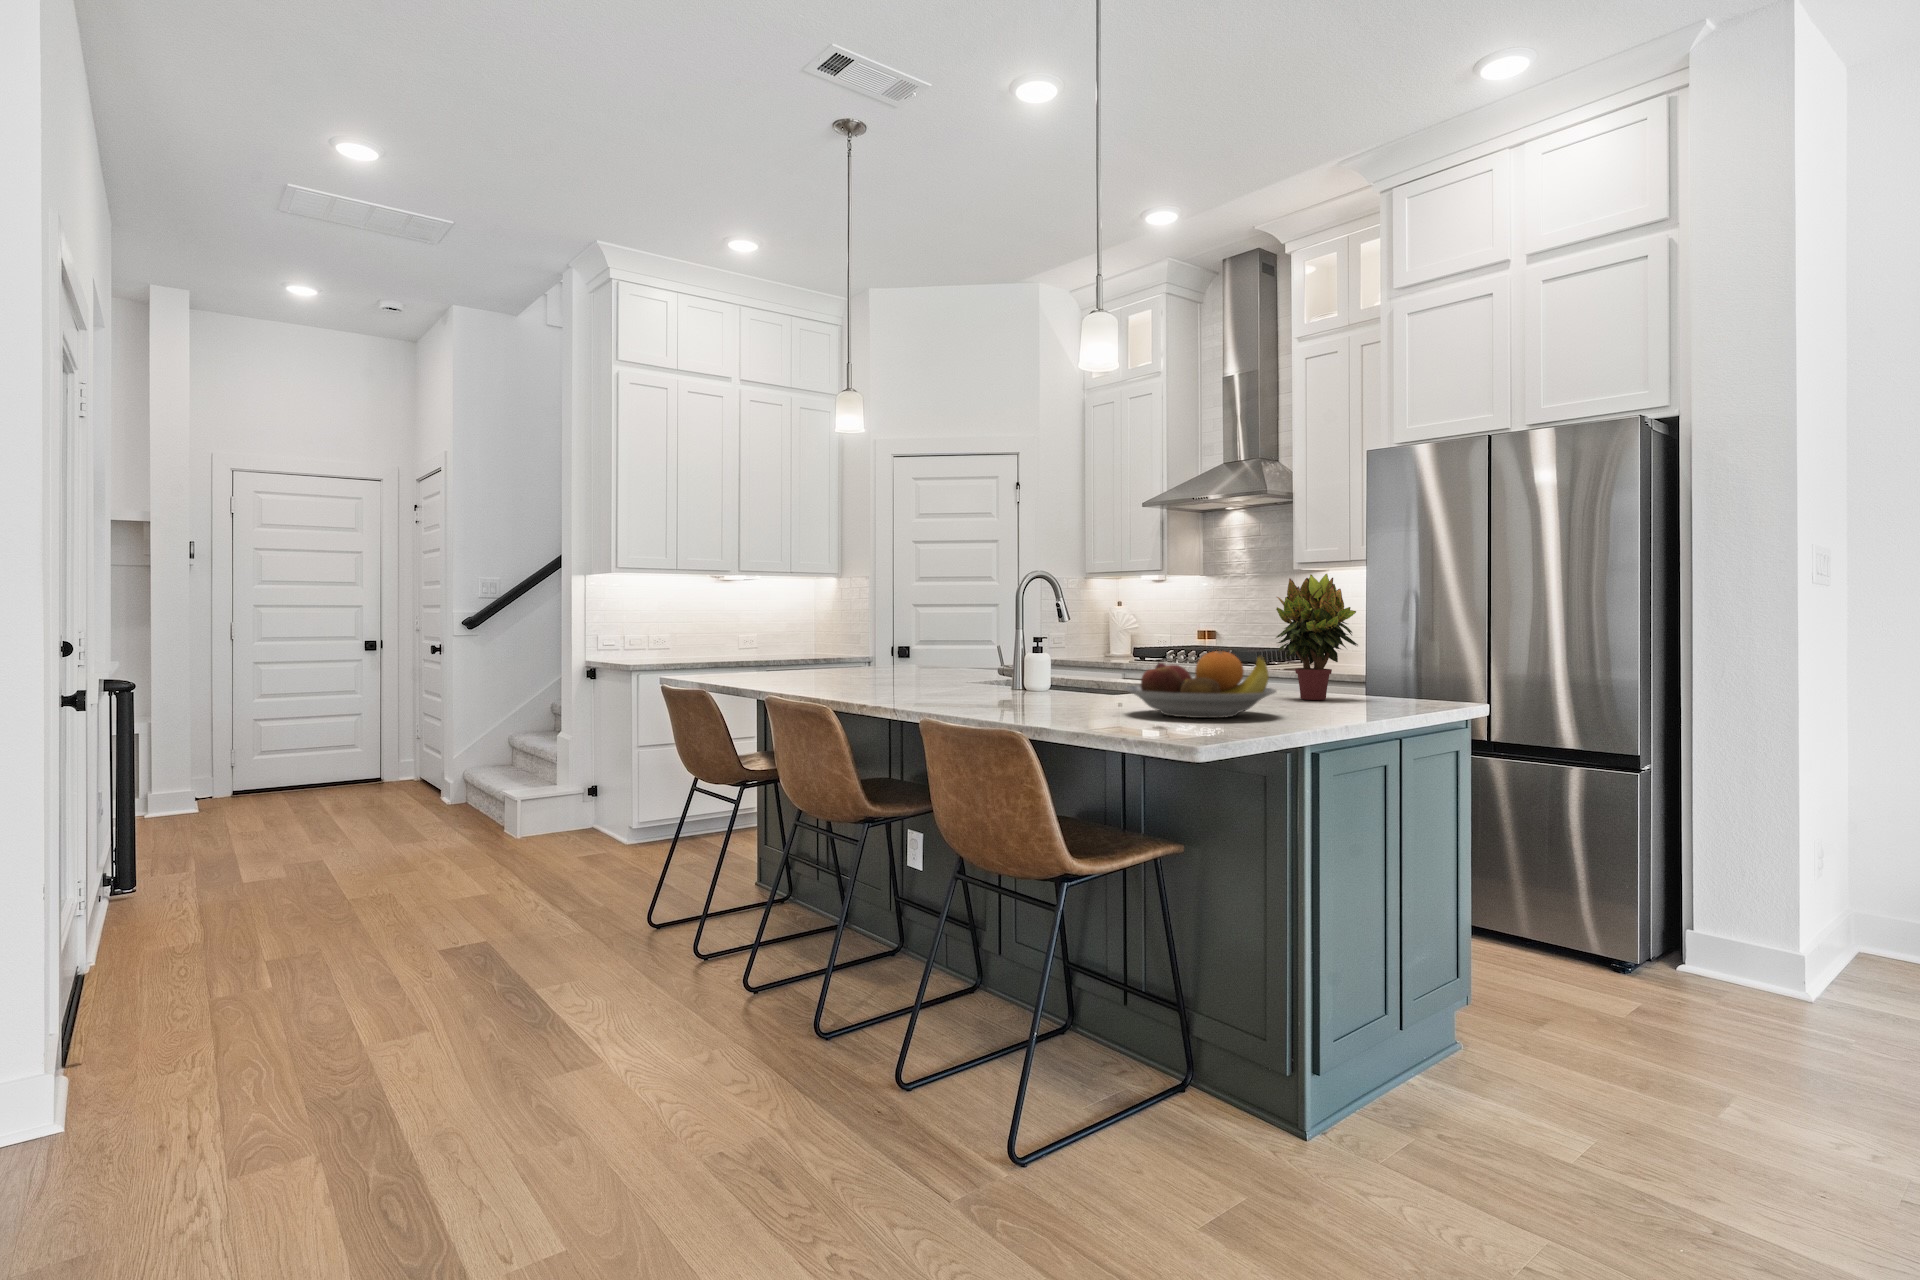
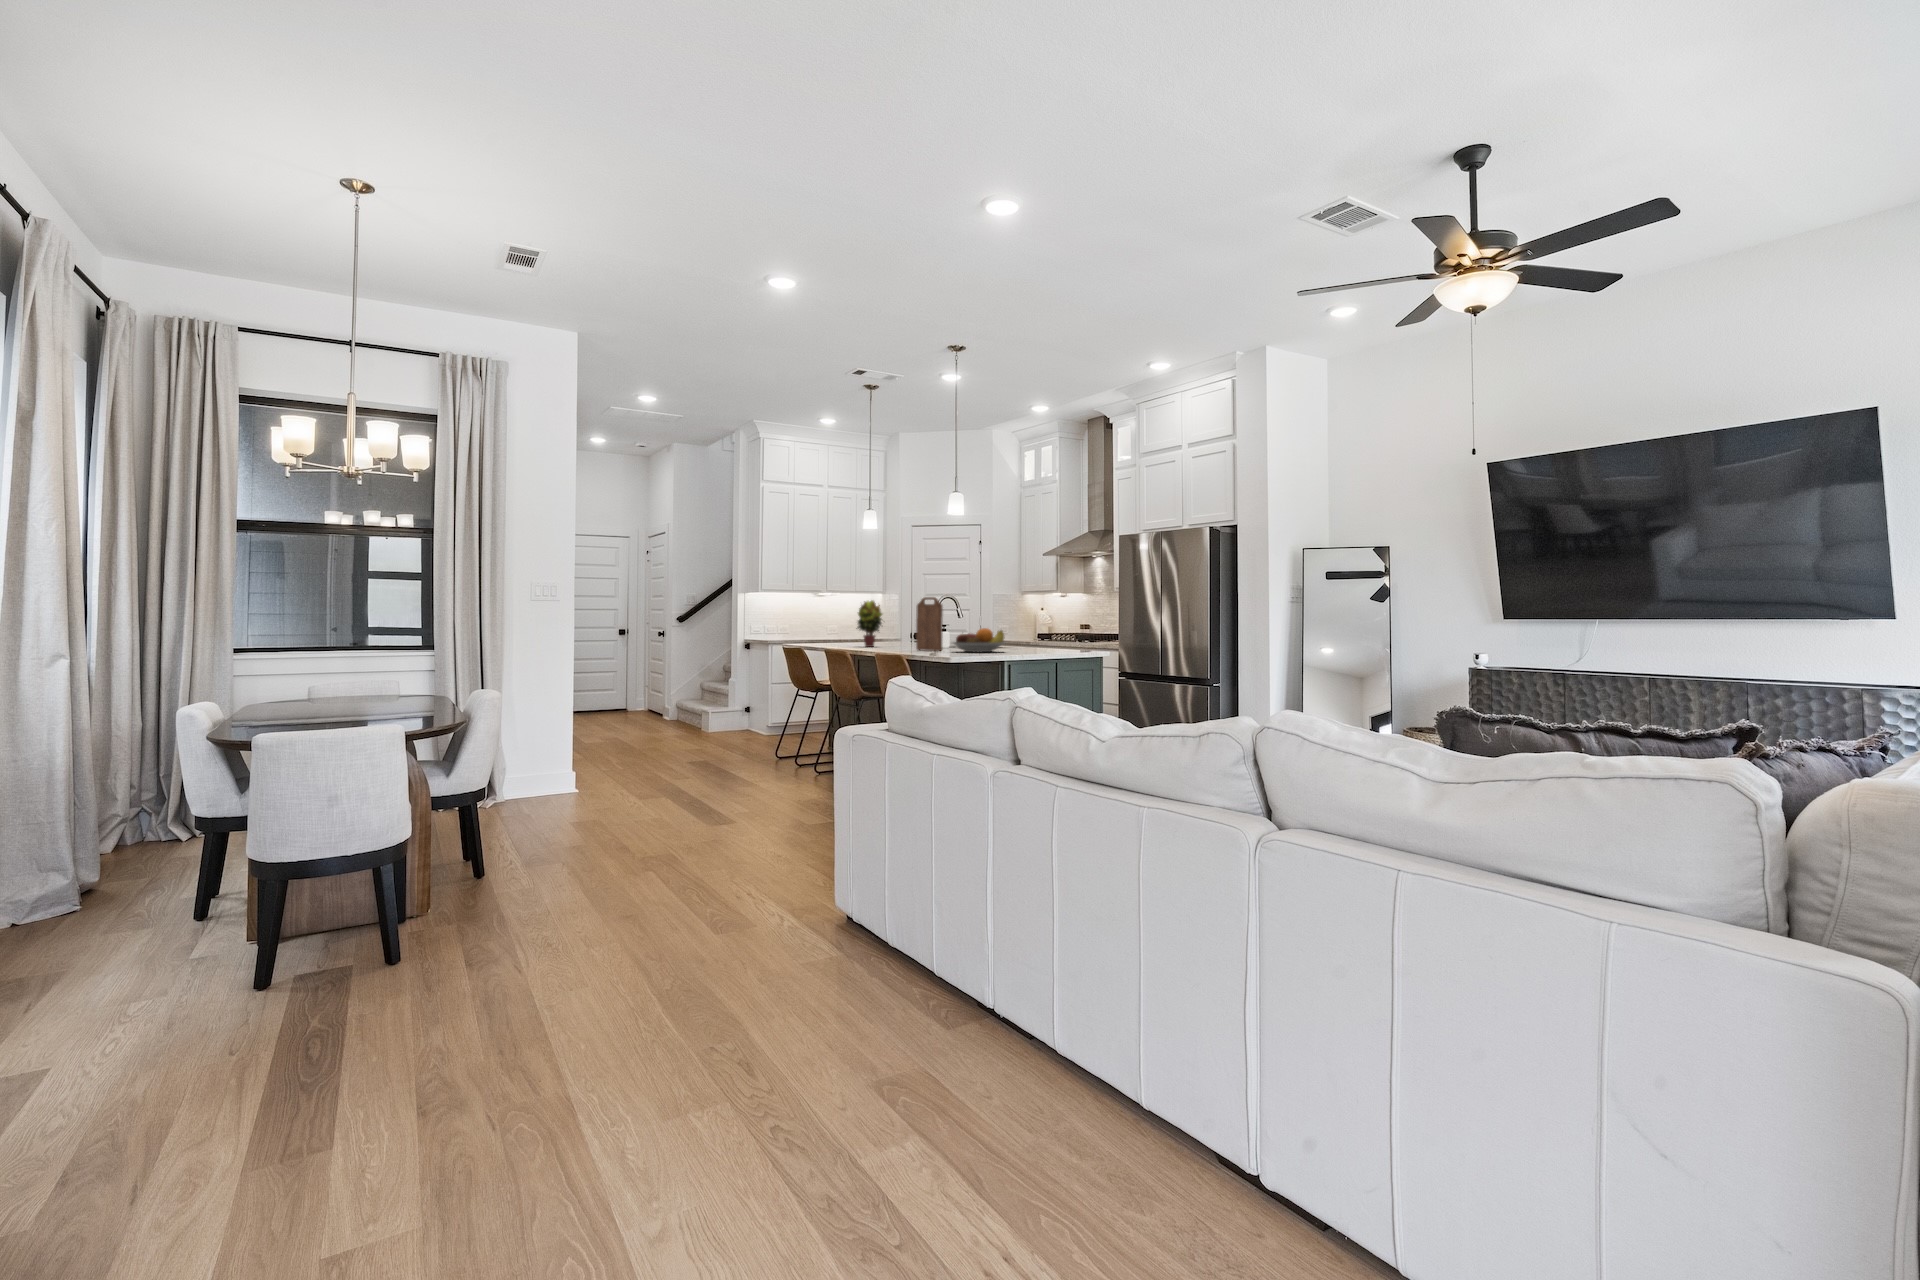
cutting board: none [1012,569,1088,710] -> present [916,597,943,651]
potted plant: present [1276,574,1358,700] -> present [856,601,882,647]

